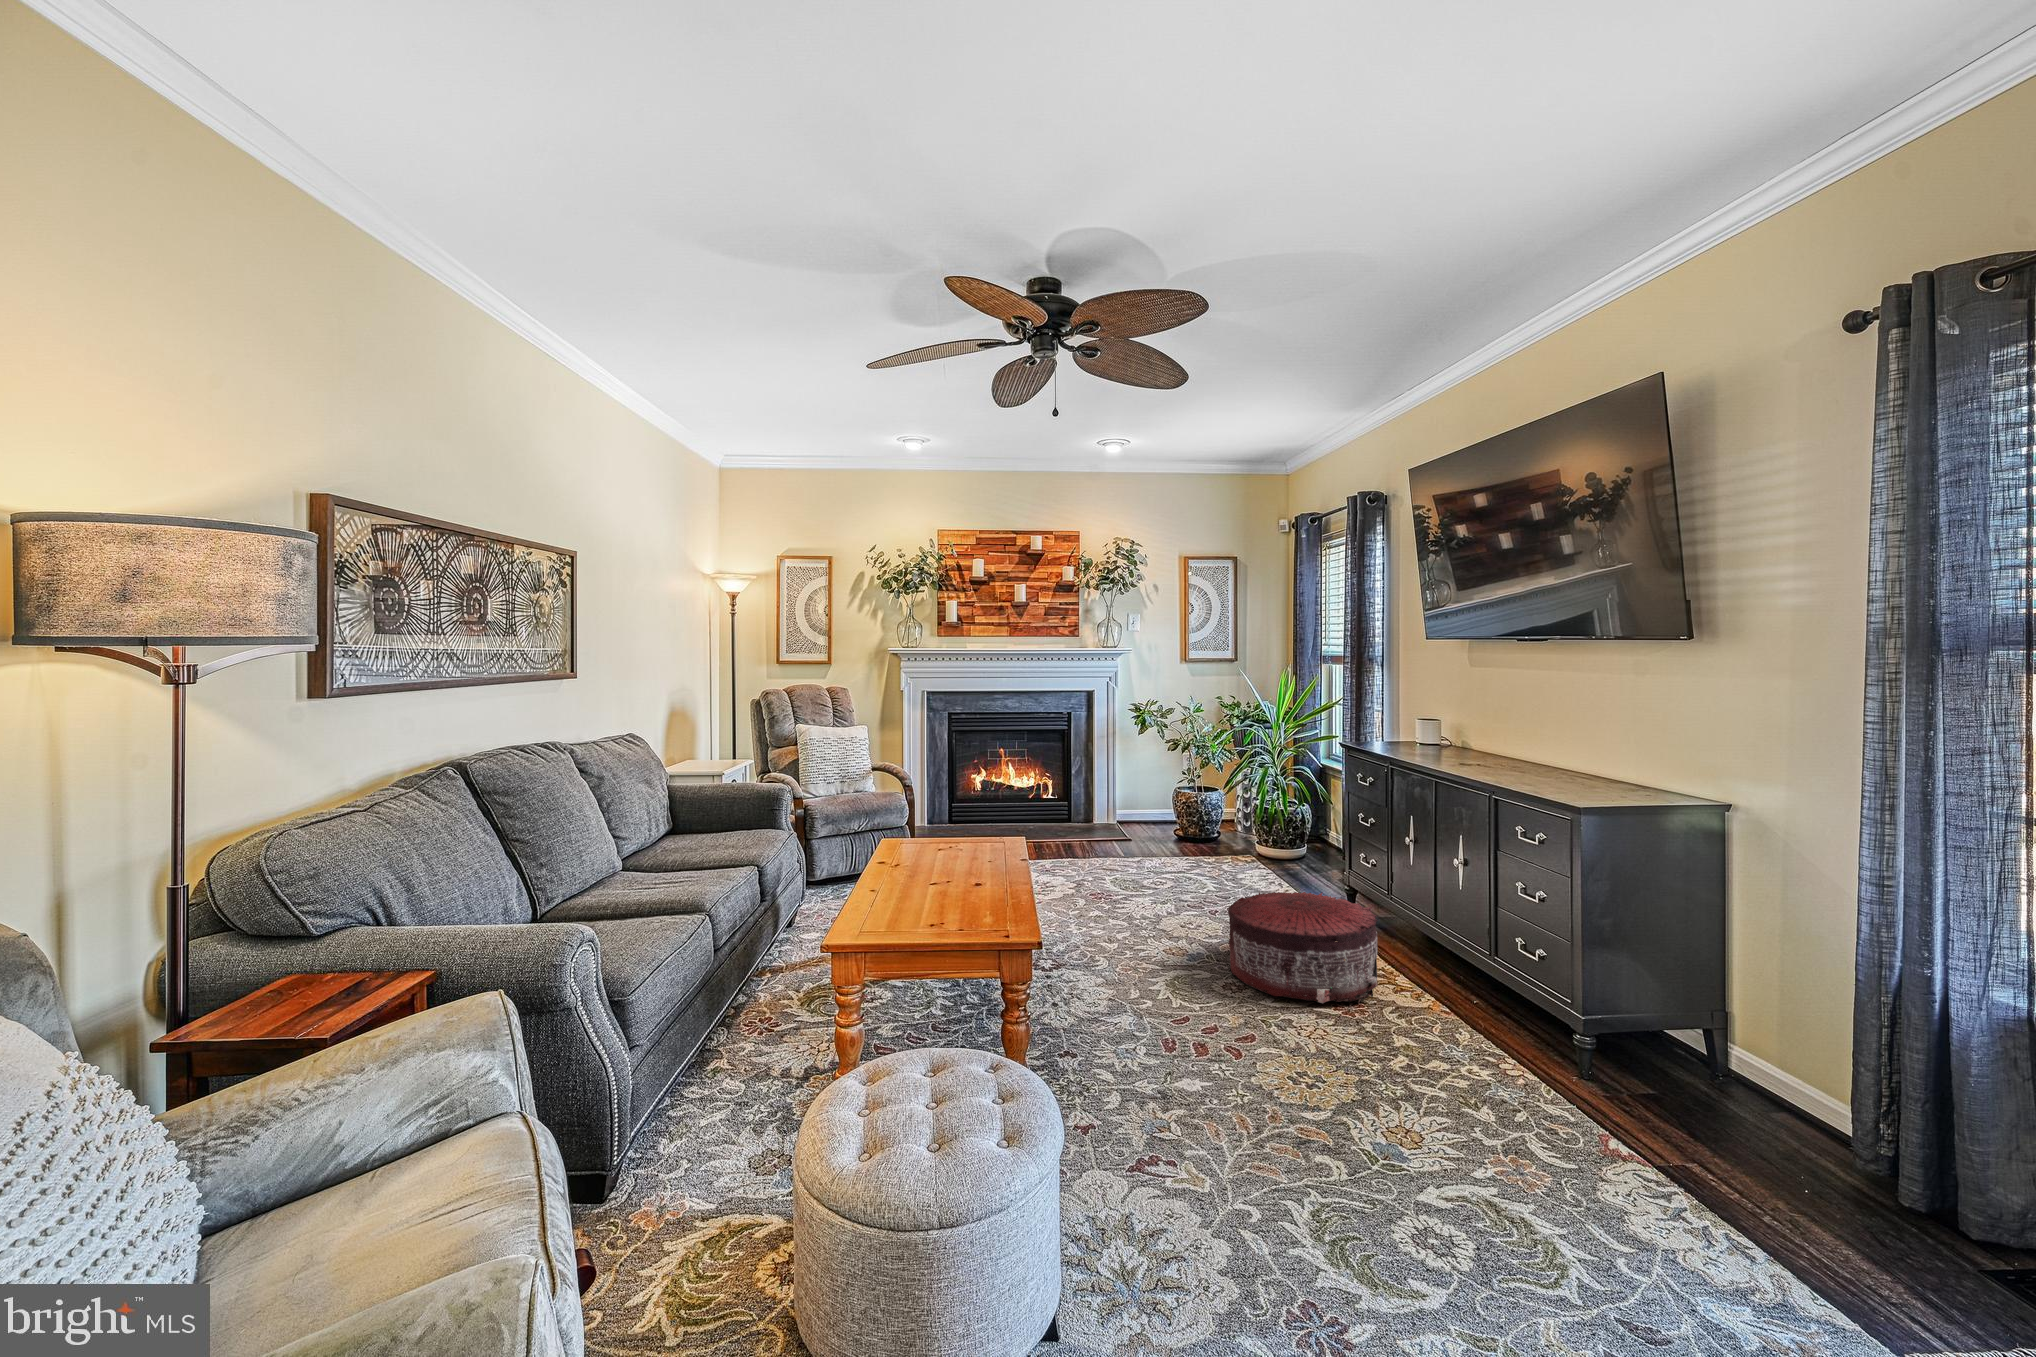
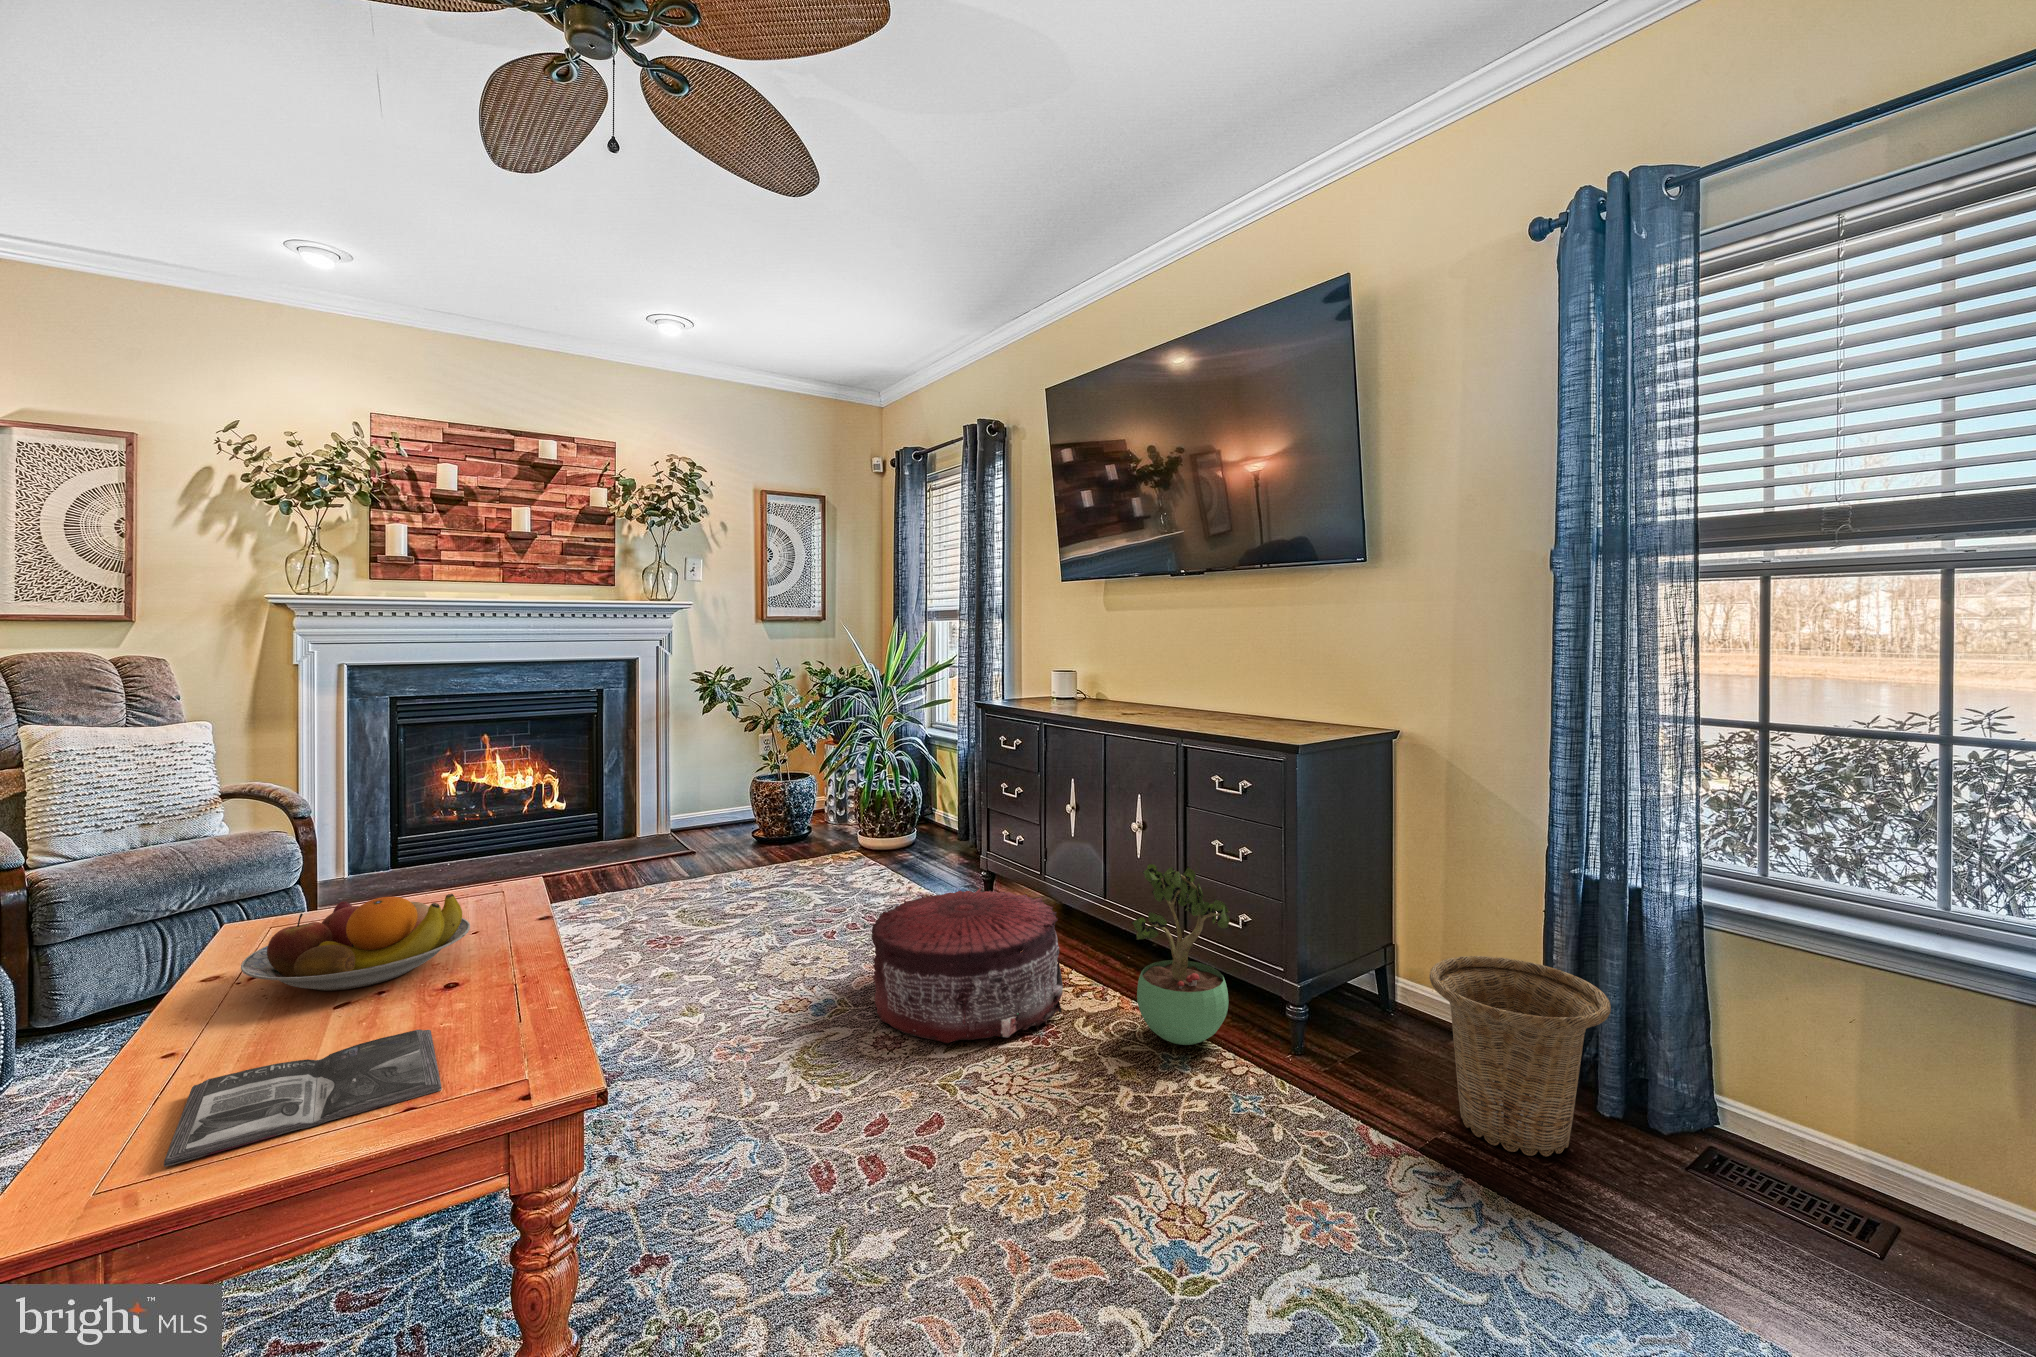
fruit bowl: none [896,837,989,881] -> present [241,894,470,991]
potted plant: none [1433,890,1518,1043] -> present [1132,864,1230,1045]
magazine: none [885,902,978,932] -> present [164,1030,442,1167]
basket: none [1686,1014,1880,1203] -> present [1430,956,1611,1156]

